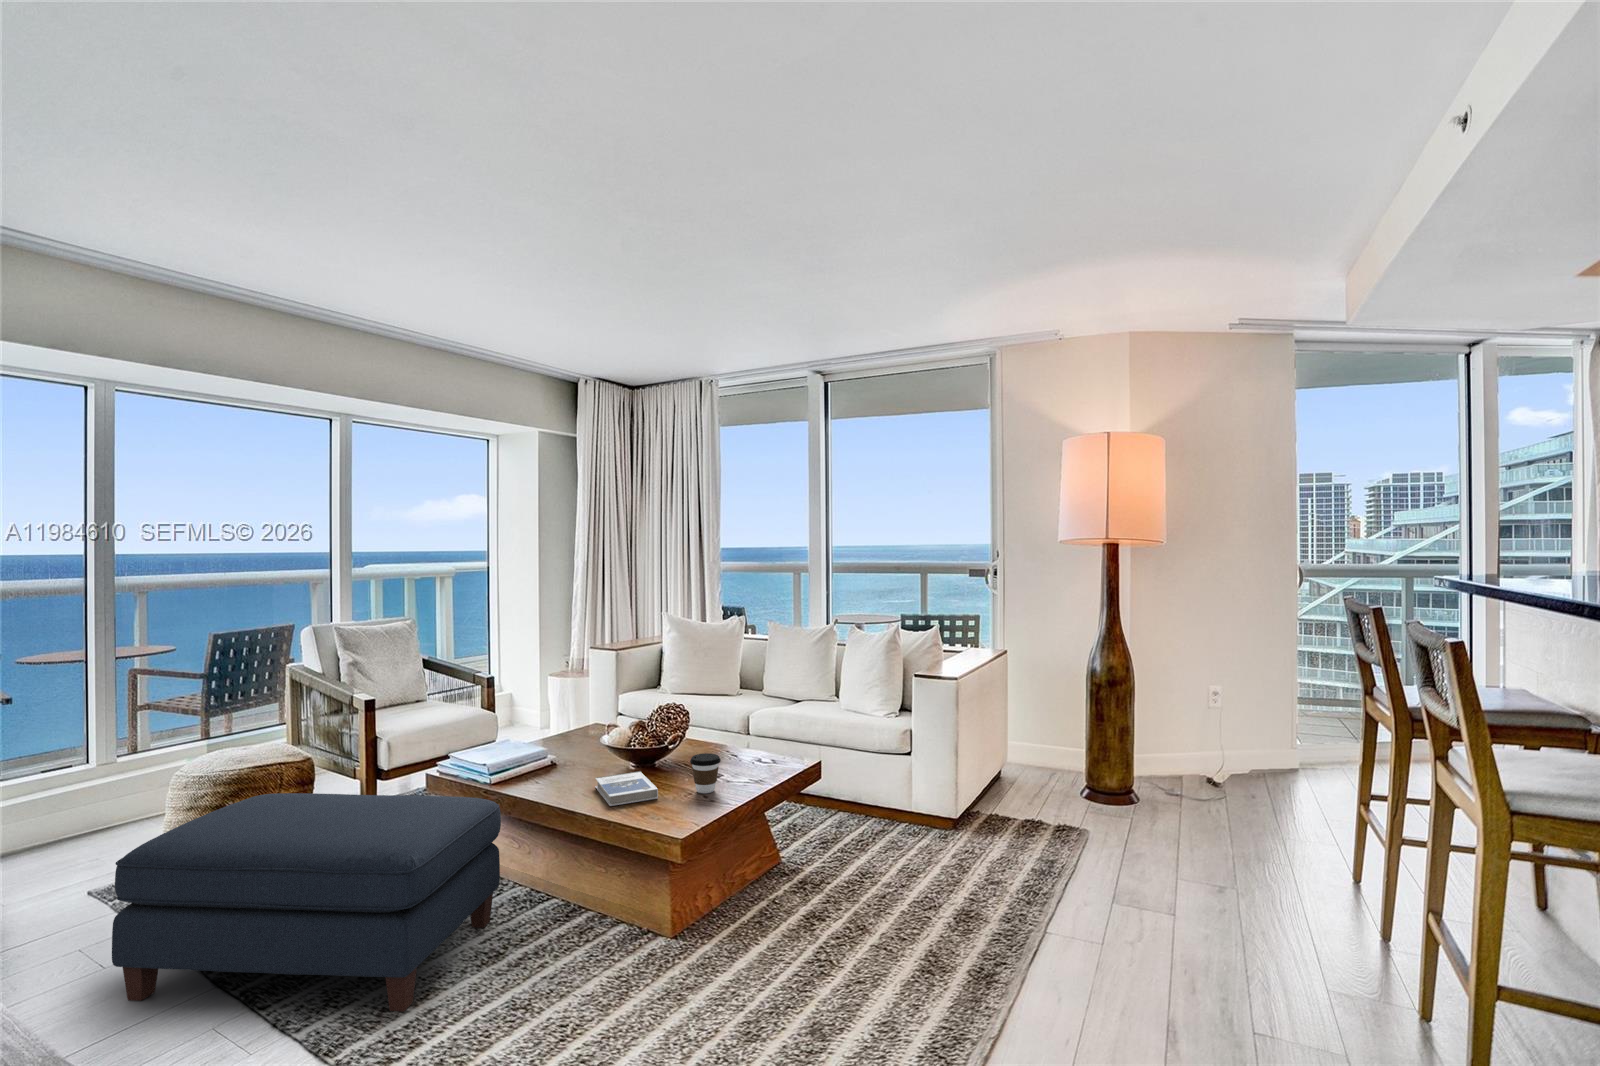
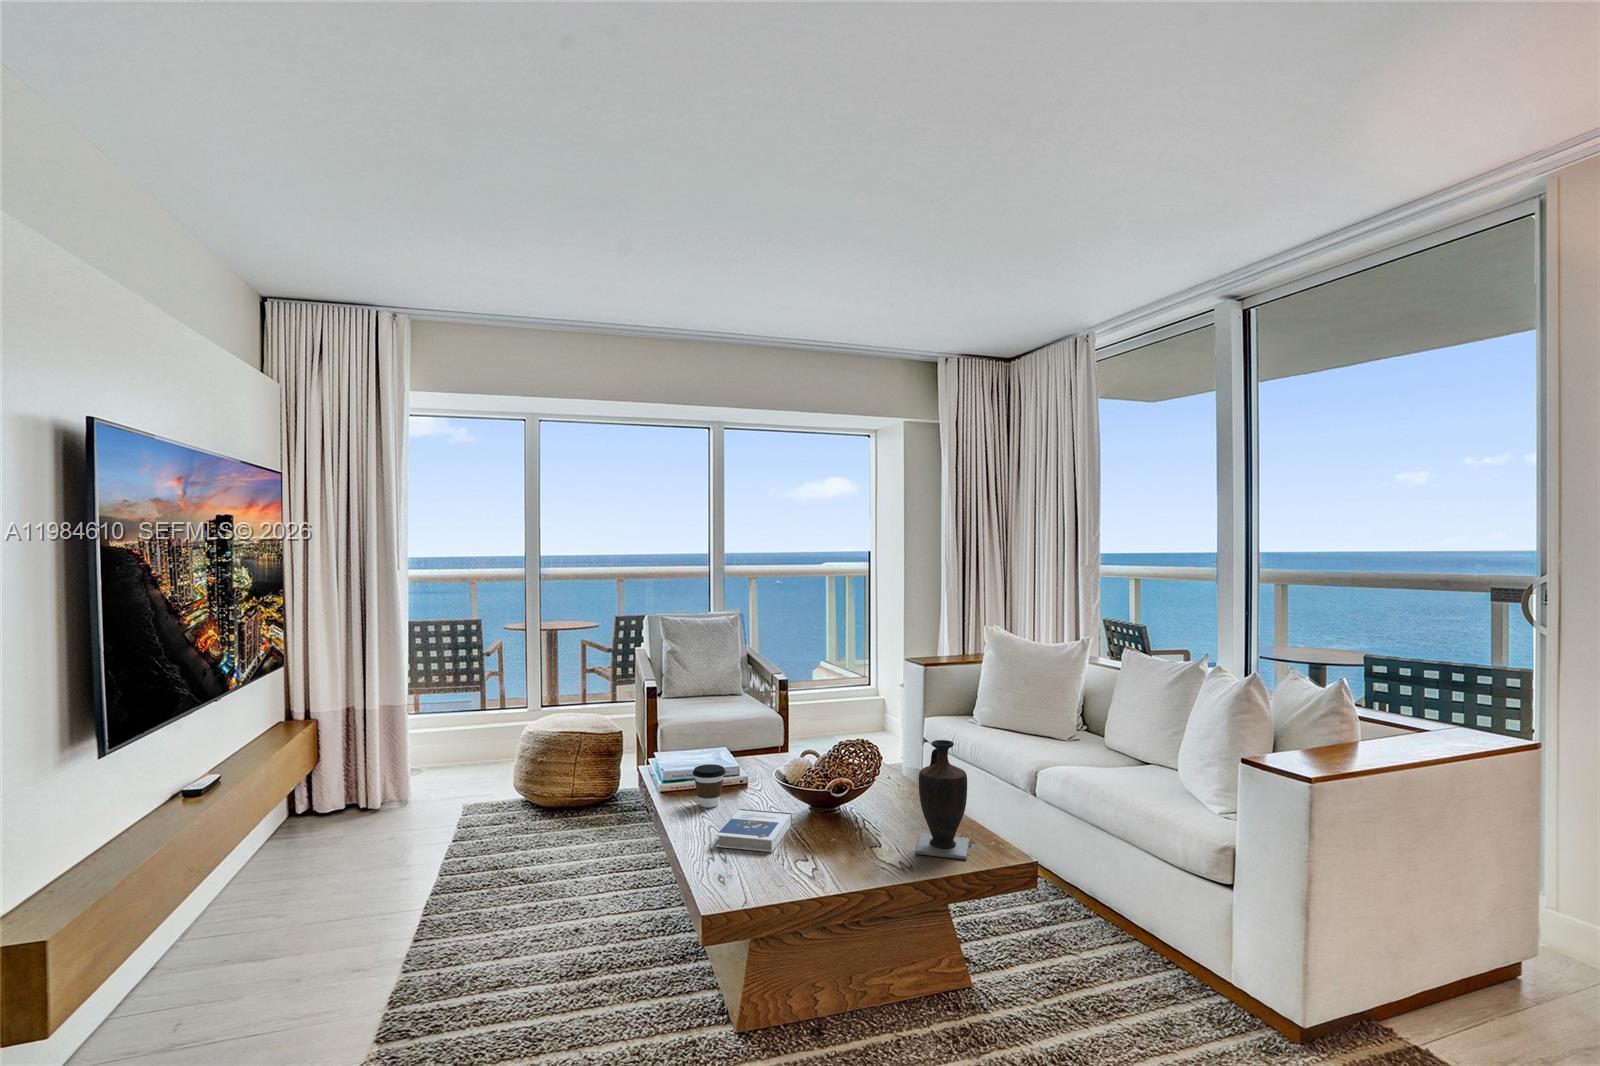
vase: none [740,691,786,775] -> present [916,740,969,859]
coffee cup: present [690,753,721,793] -> present [693,764,726,808]
ottoman: present [112,793,501,1012] -> none [363,758,634,1000]

